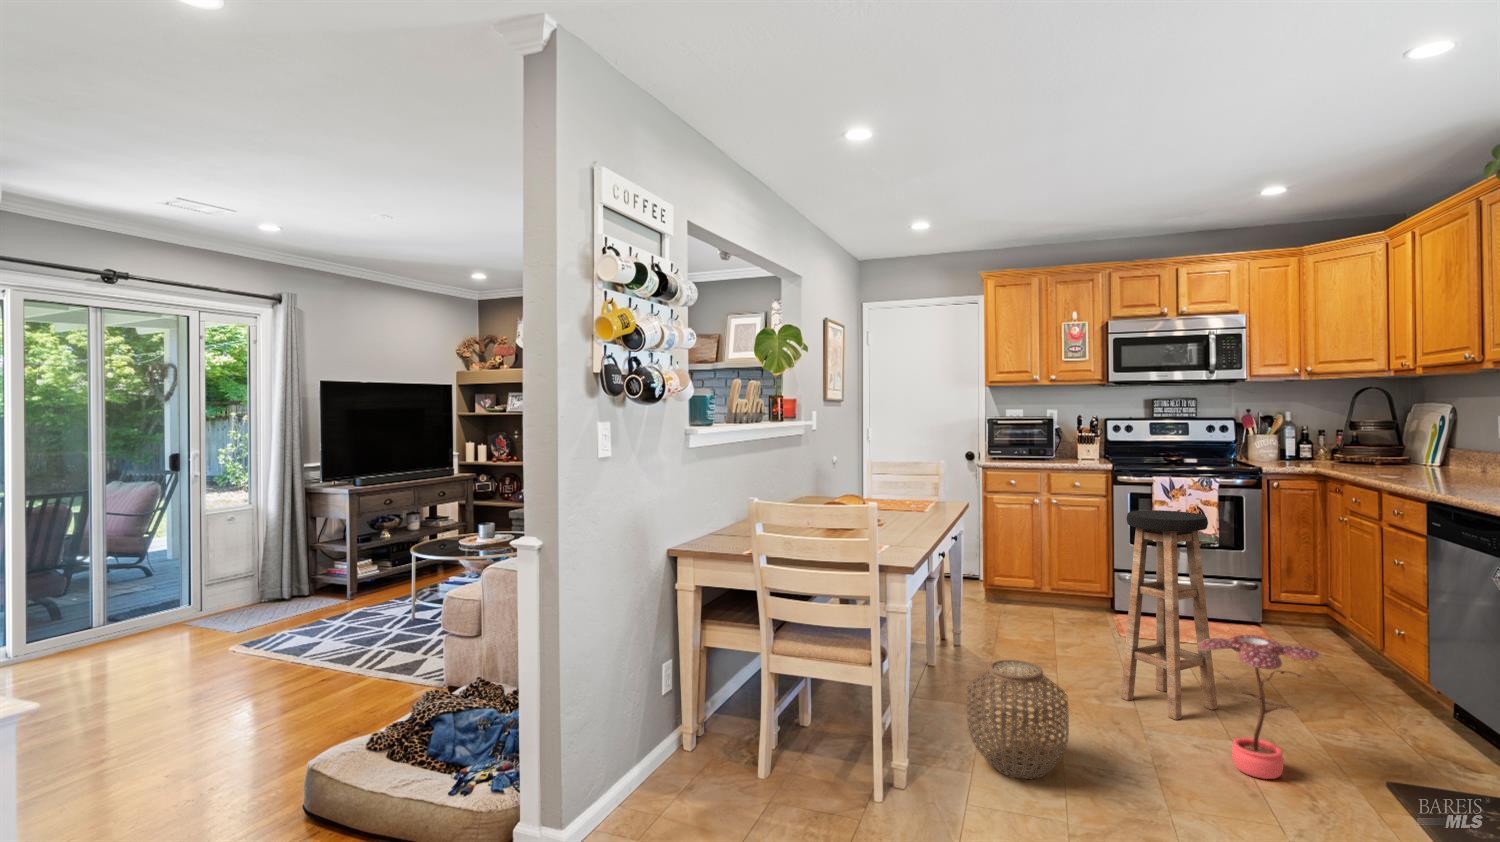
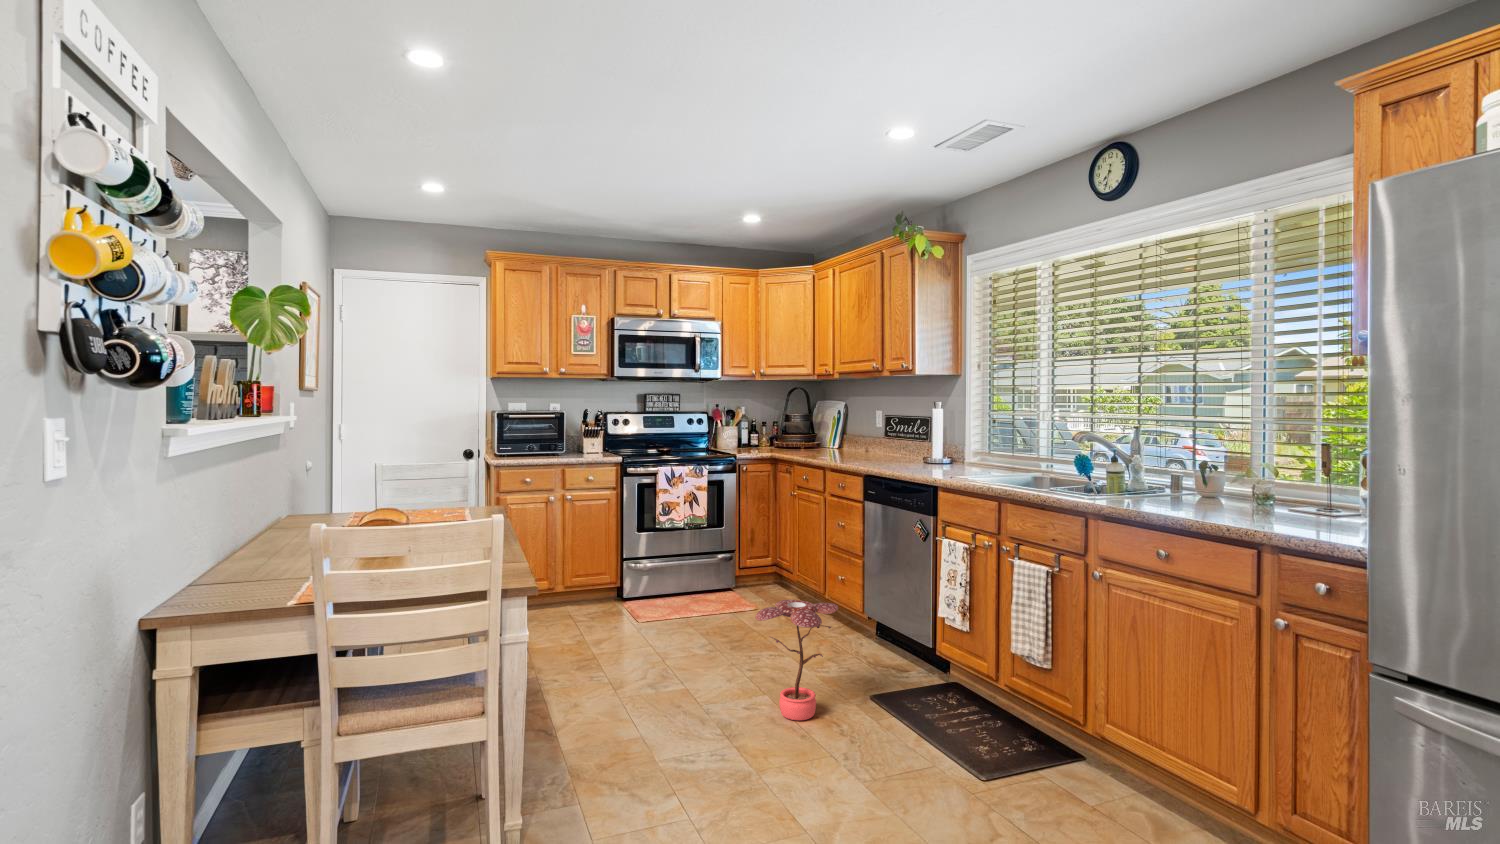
bar stool: present [1121,510,1217,720] -> none [671,498,744,687]
woven basket: present [967,660,1069,779] -> none [569,667,671,793]

